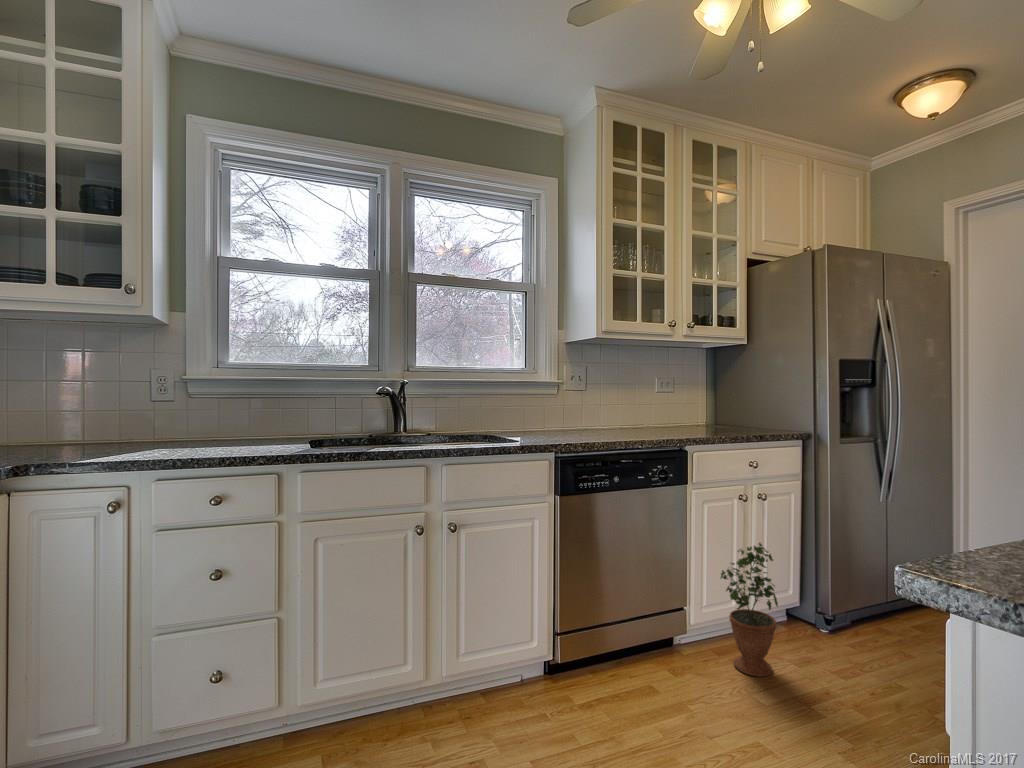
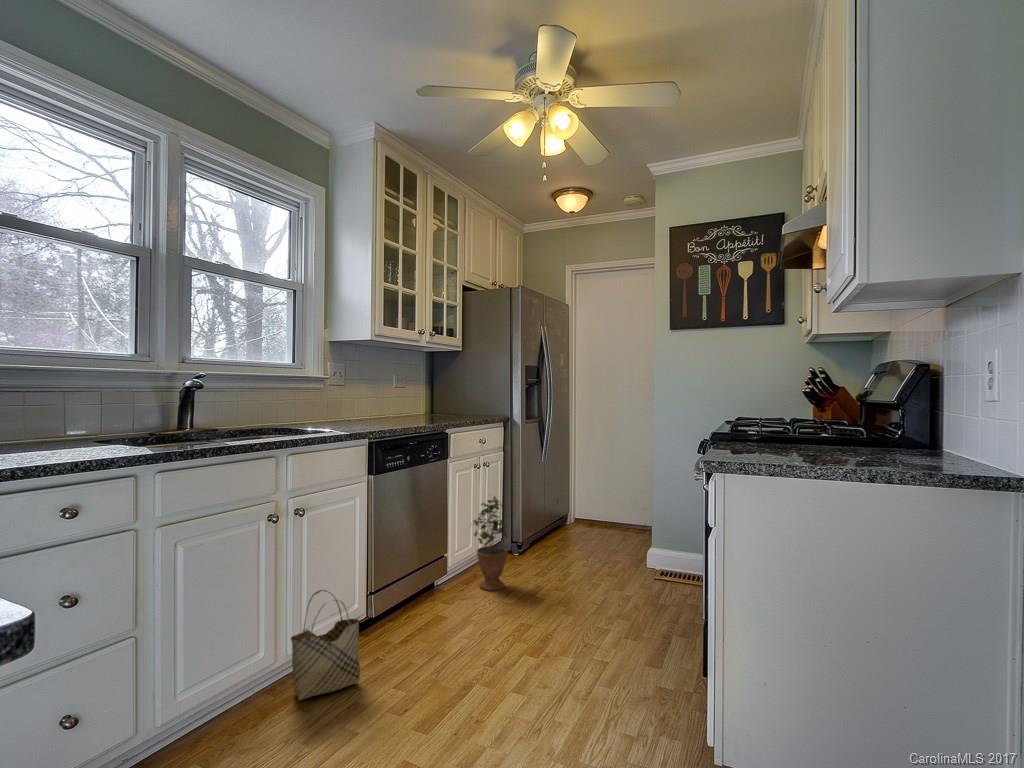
woven basket: none [431,617,509,740] -> present [291,590,360,700]

